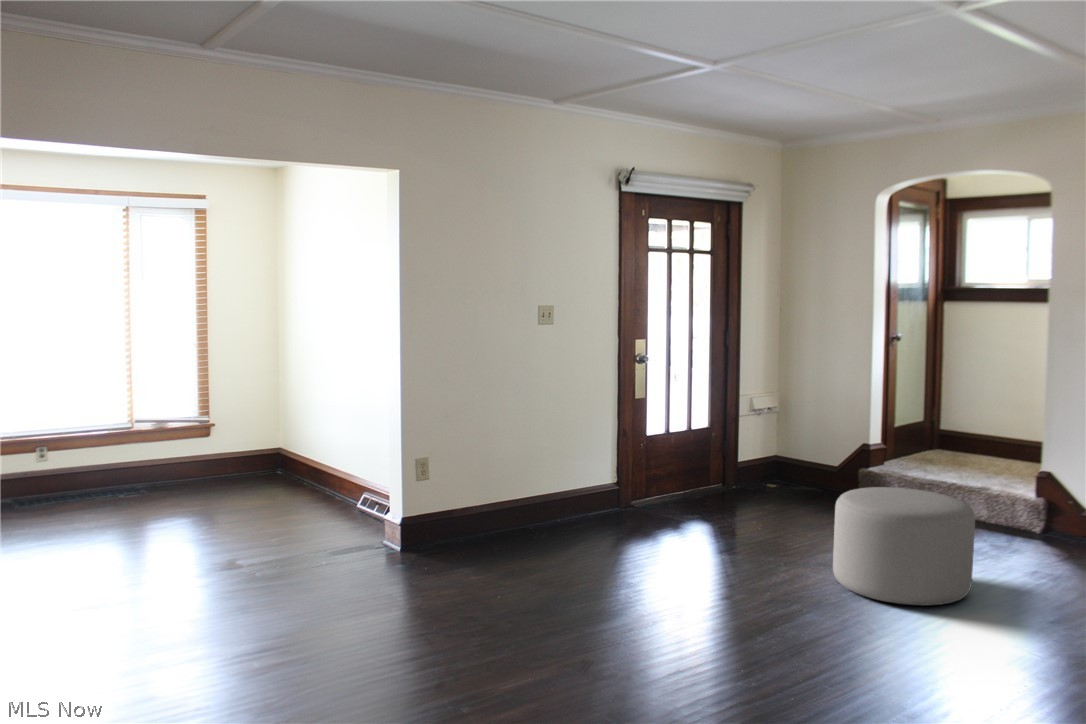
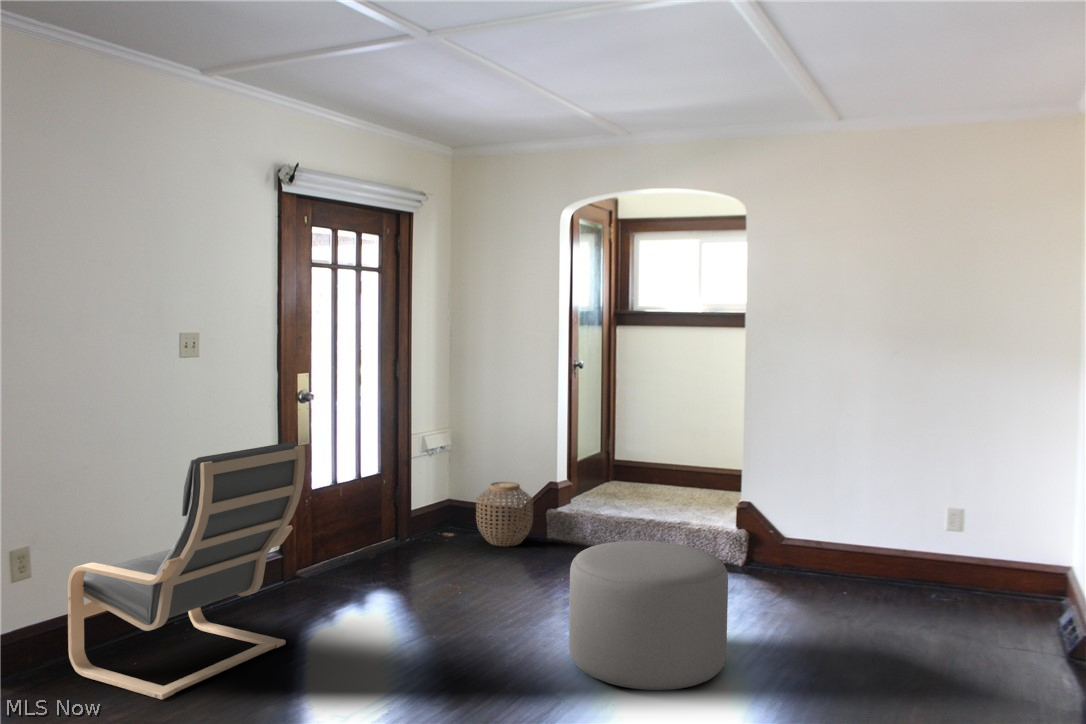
lounge chair: none [474,390,633,562] -> present [68,442,305,700]
woven basket: none [790,440,843,497] -> present [476,482,533,546]

